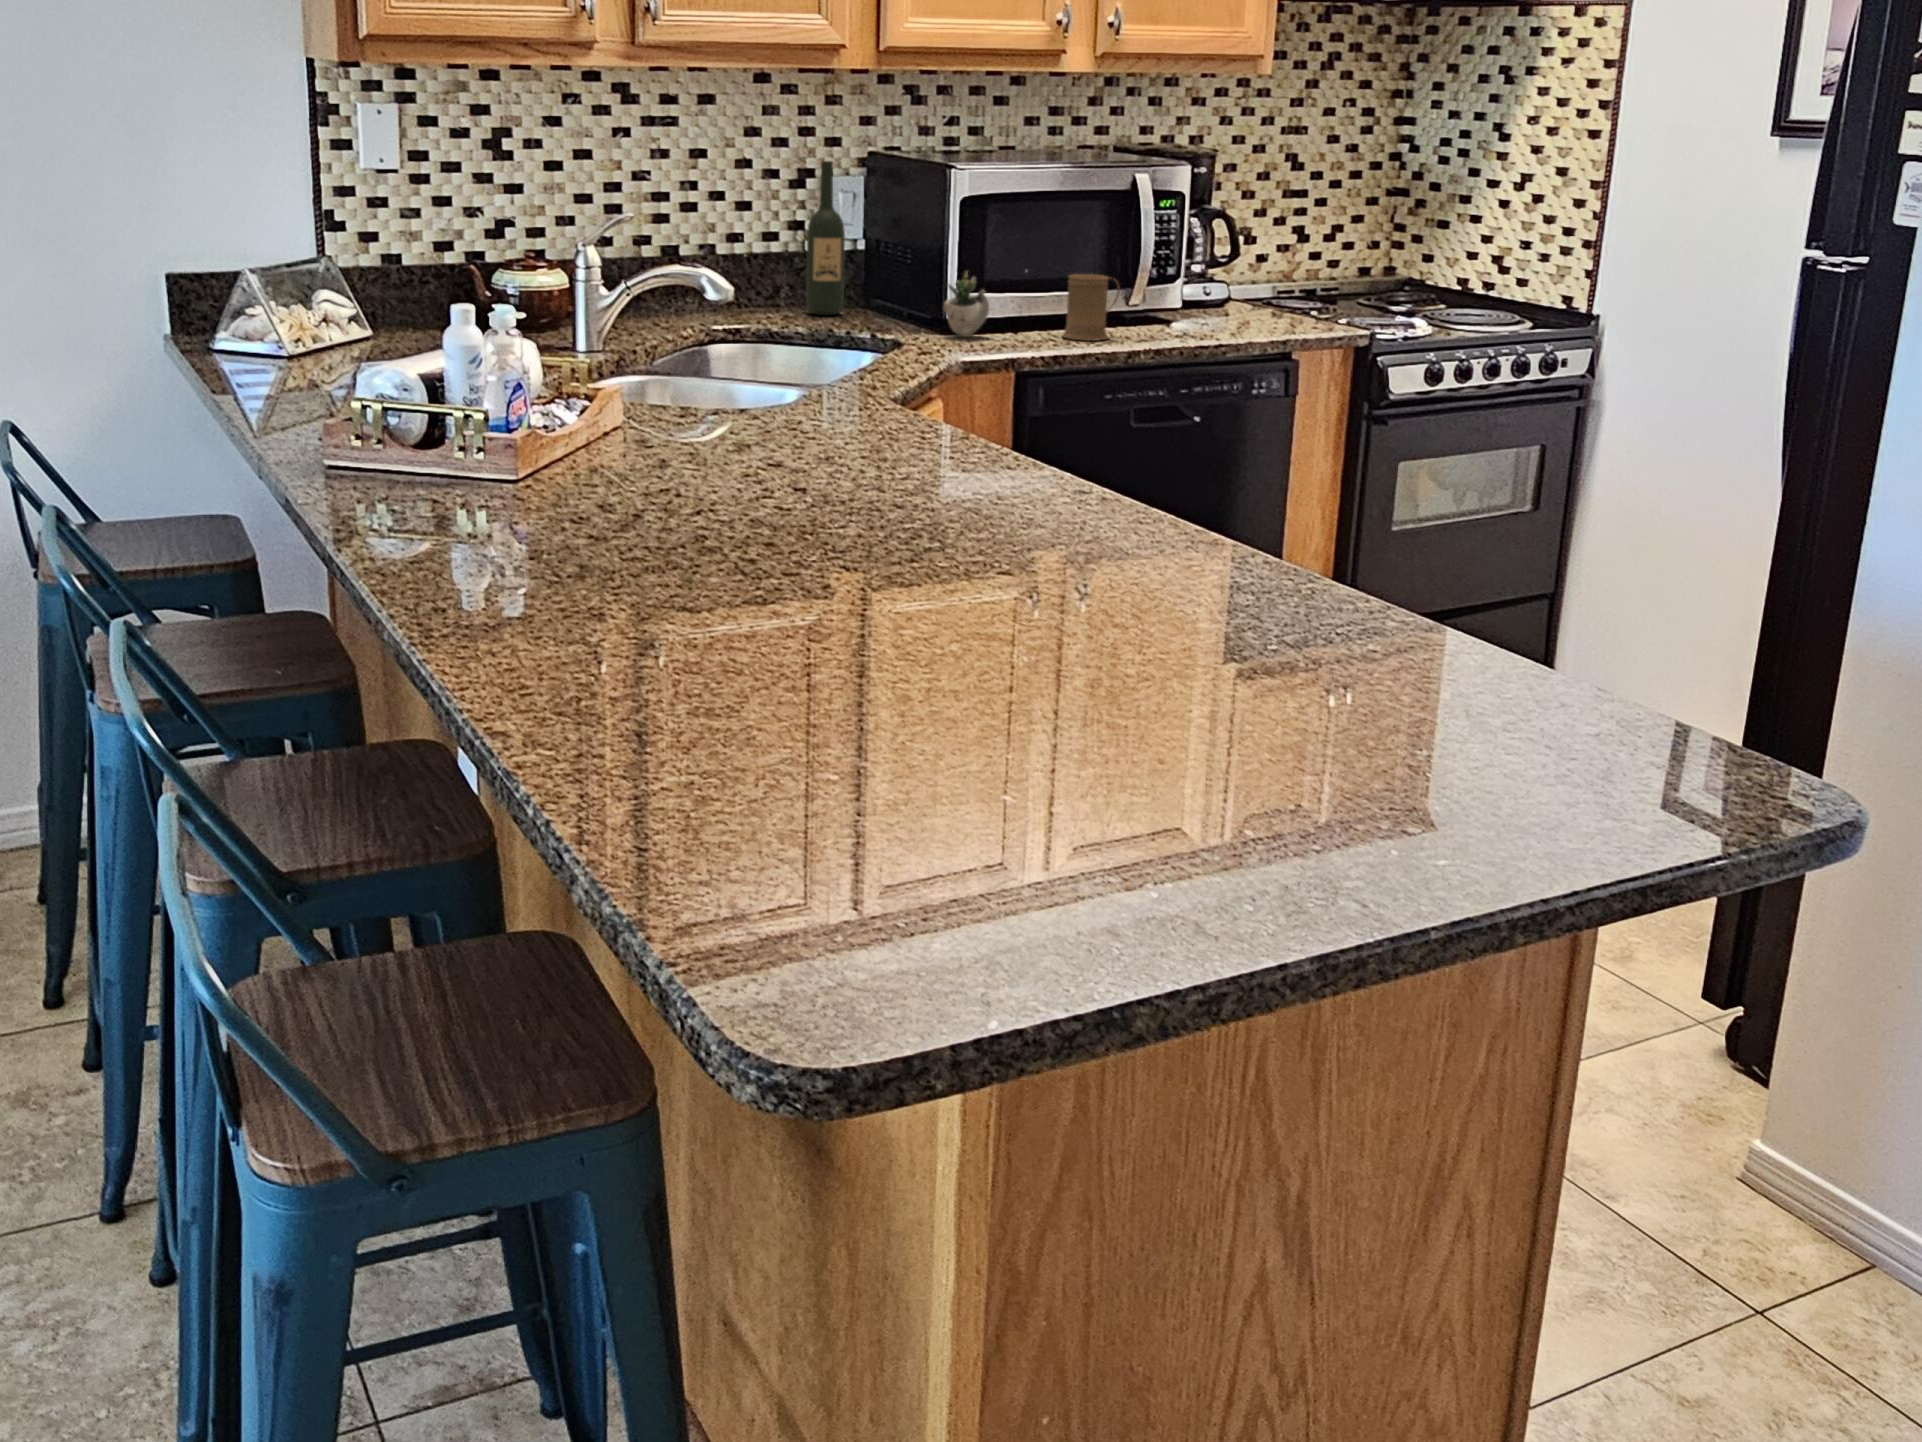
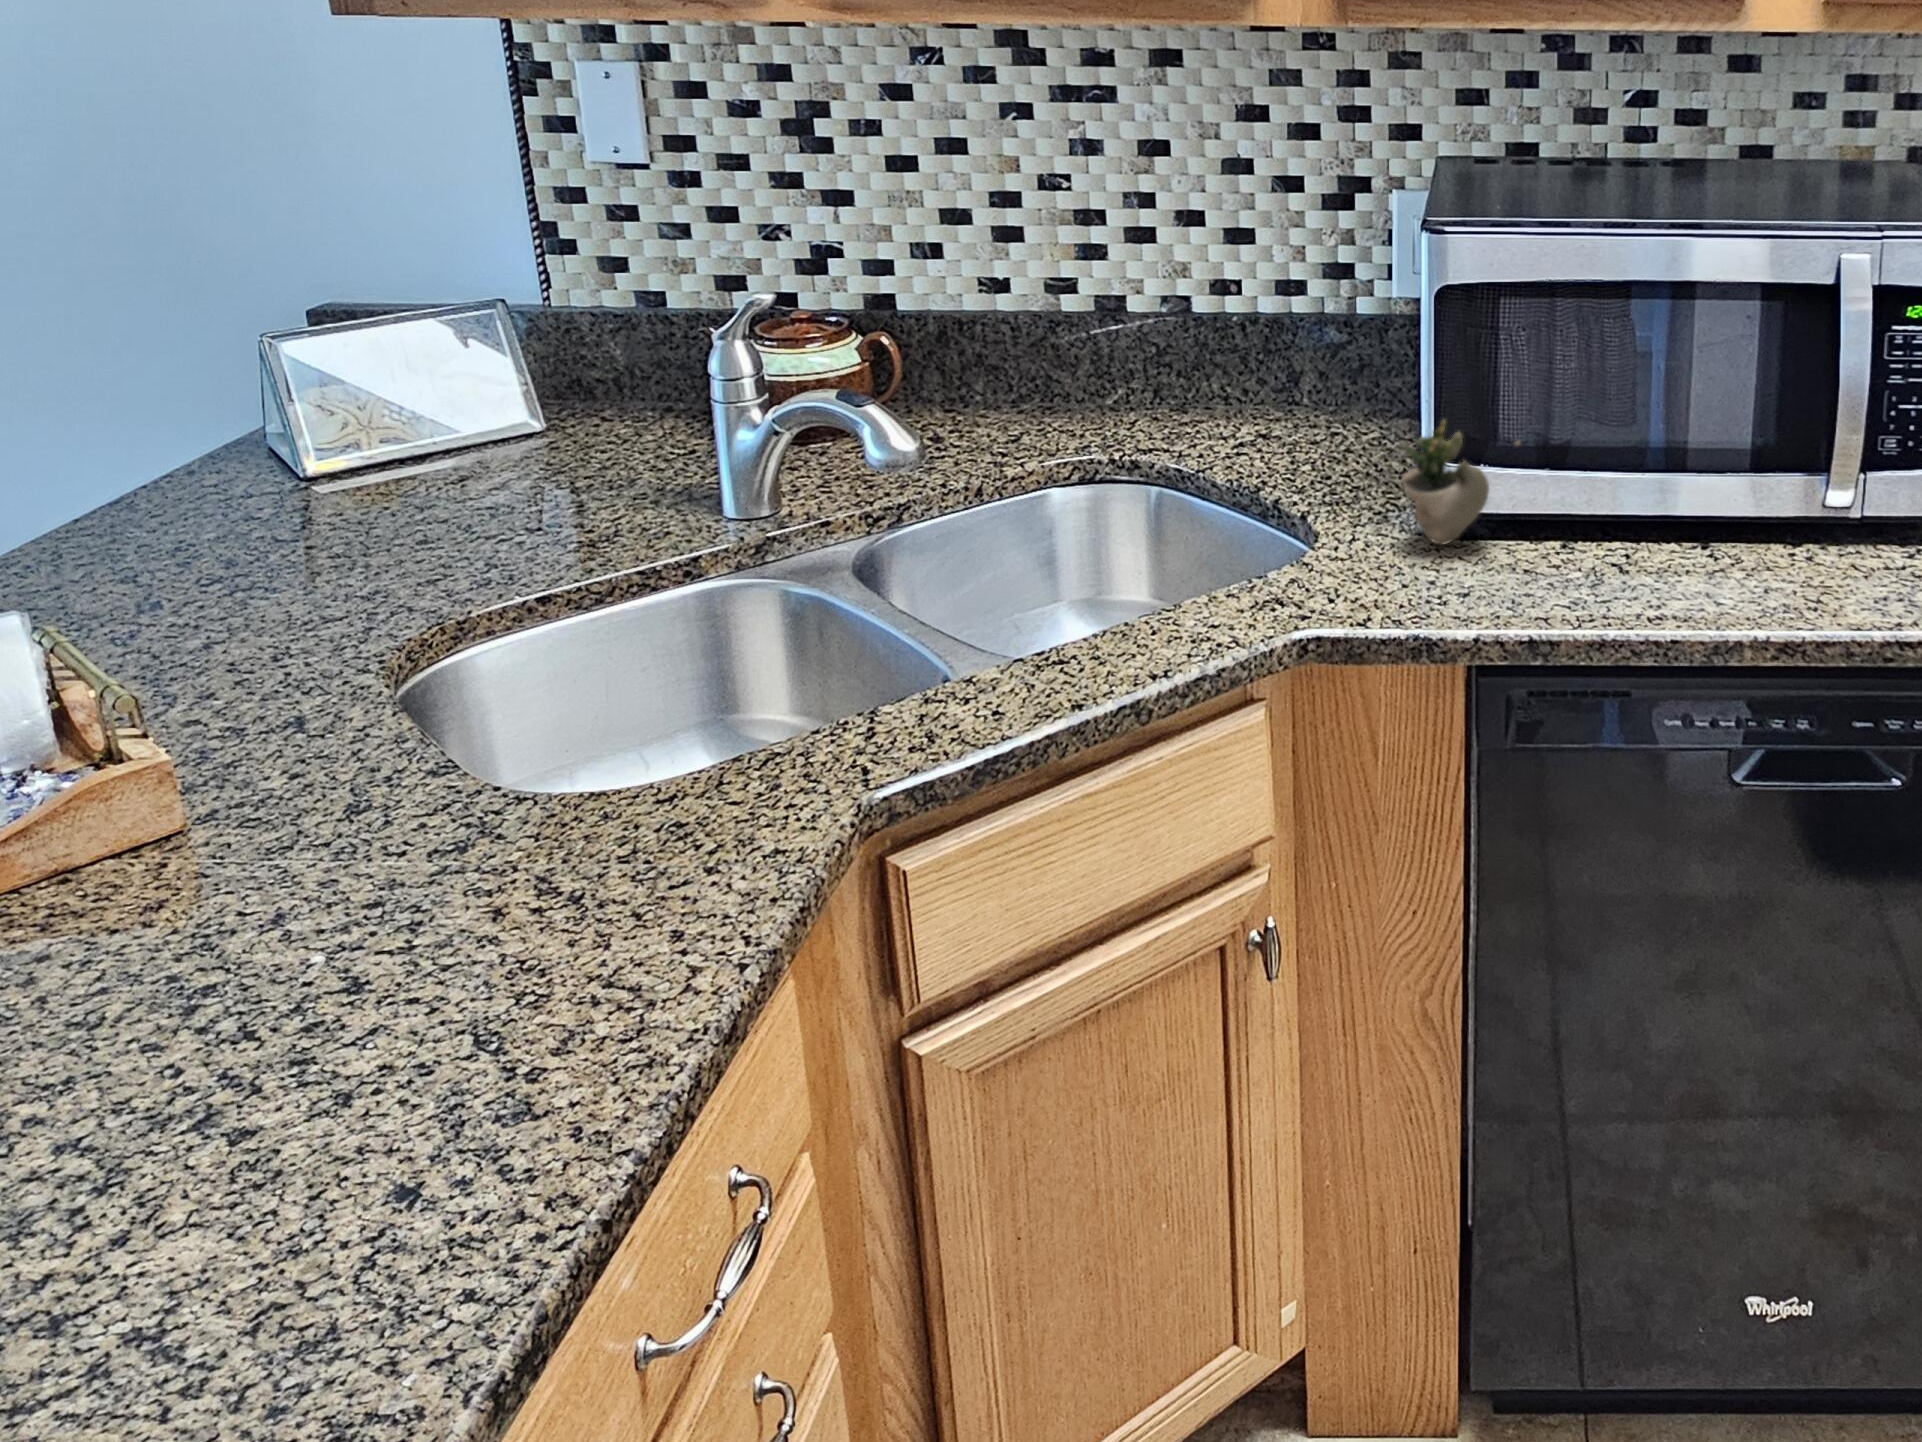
wine bottle: present [806,161,845,315] -> none [1320,169,1387,435]
mug: present [1062,274,1120,341] -> none [1626,445,1760,593]

